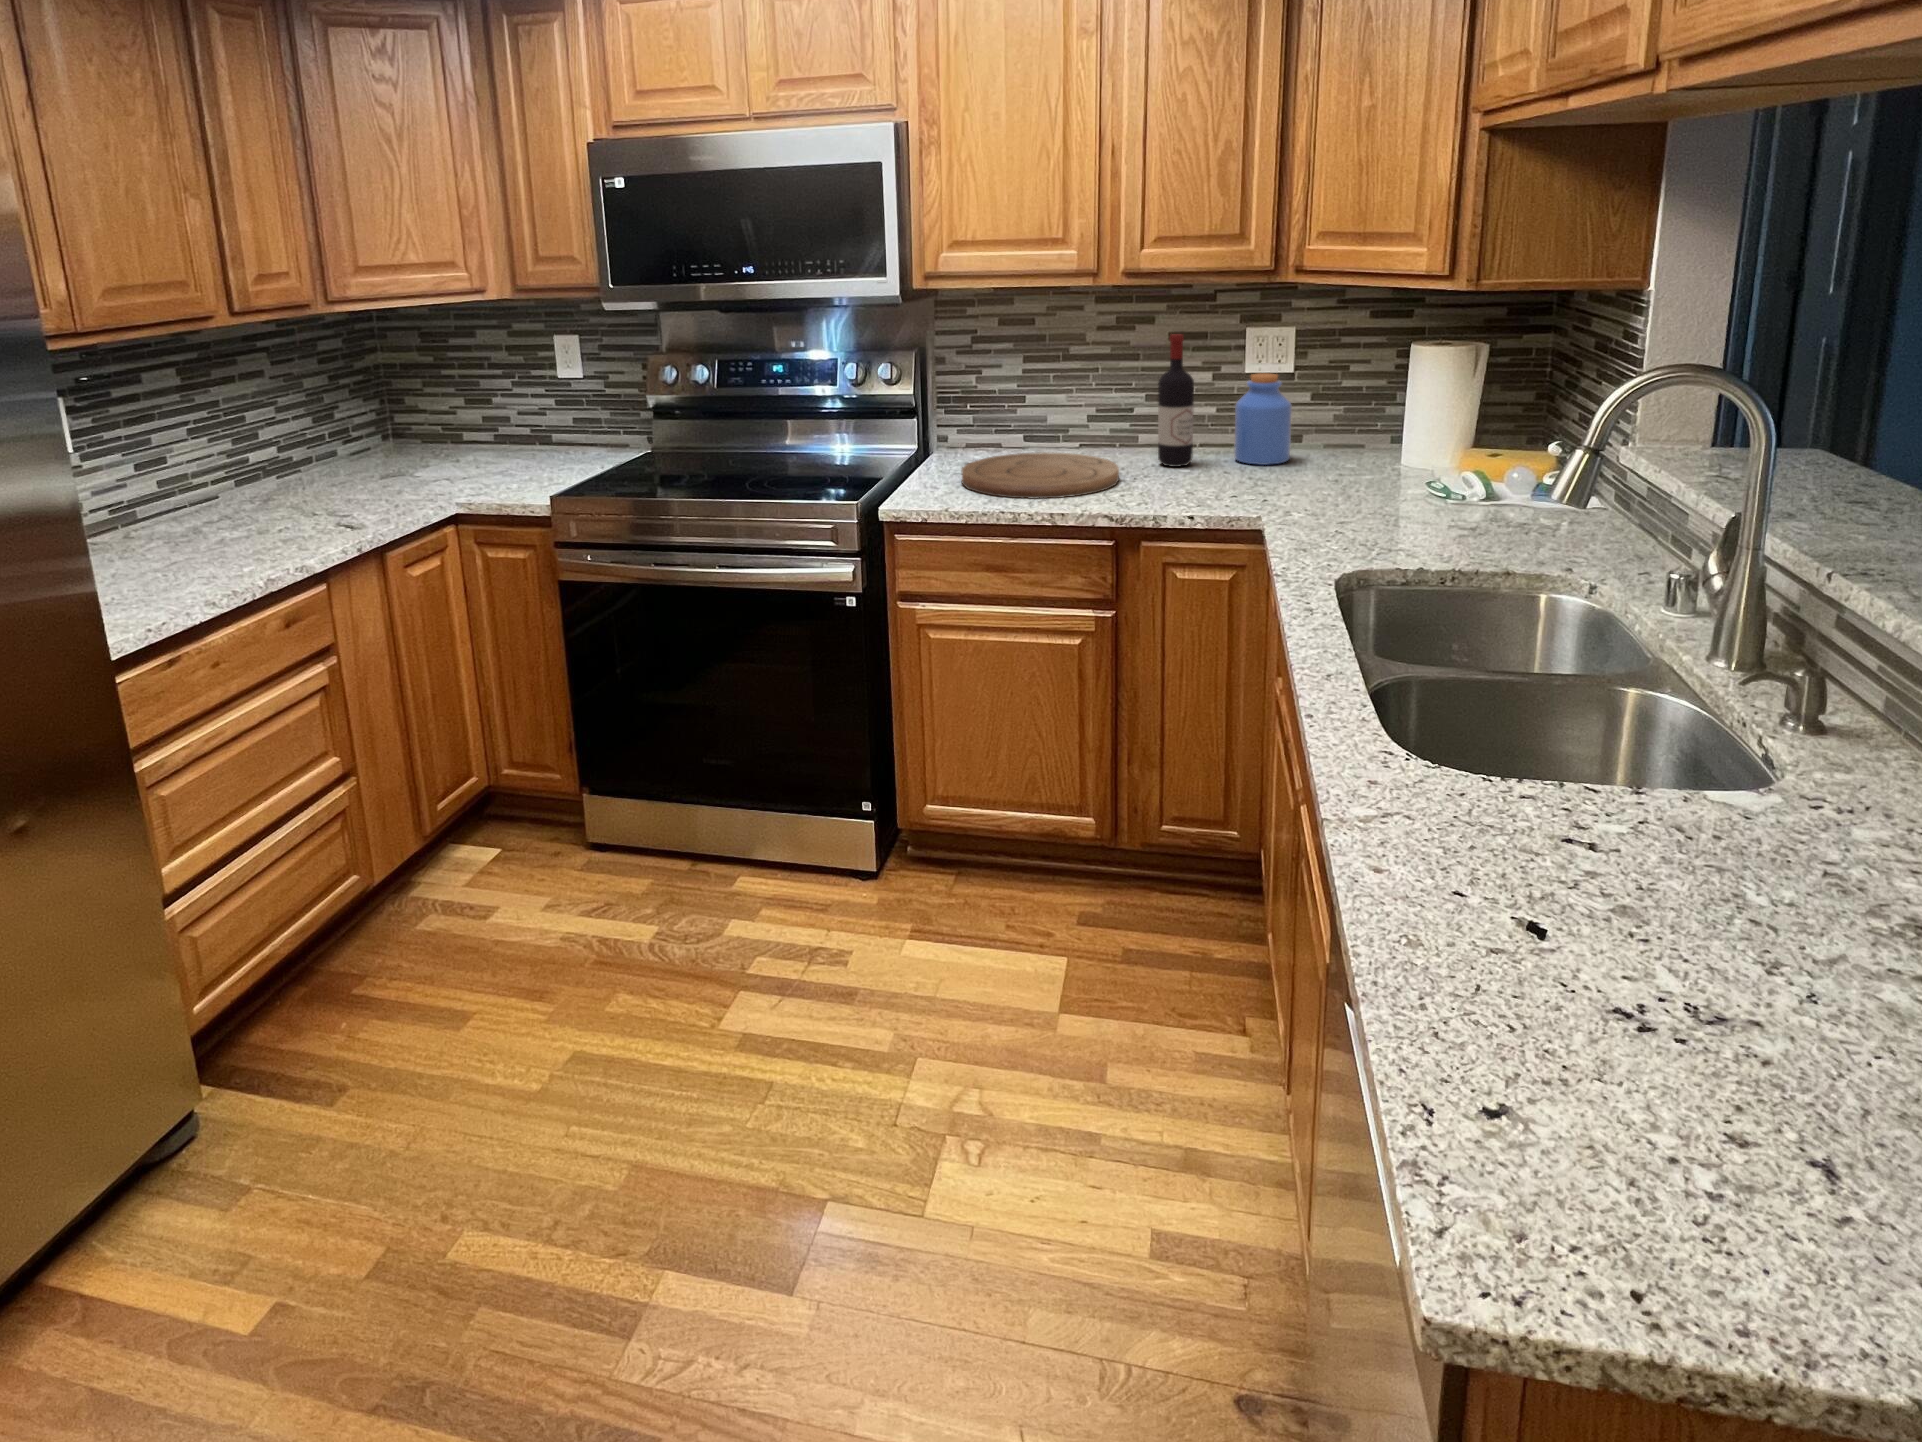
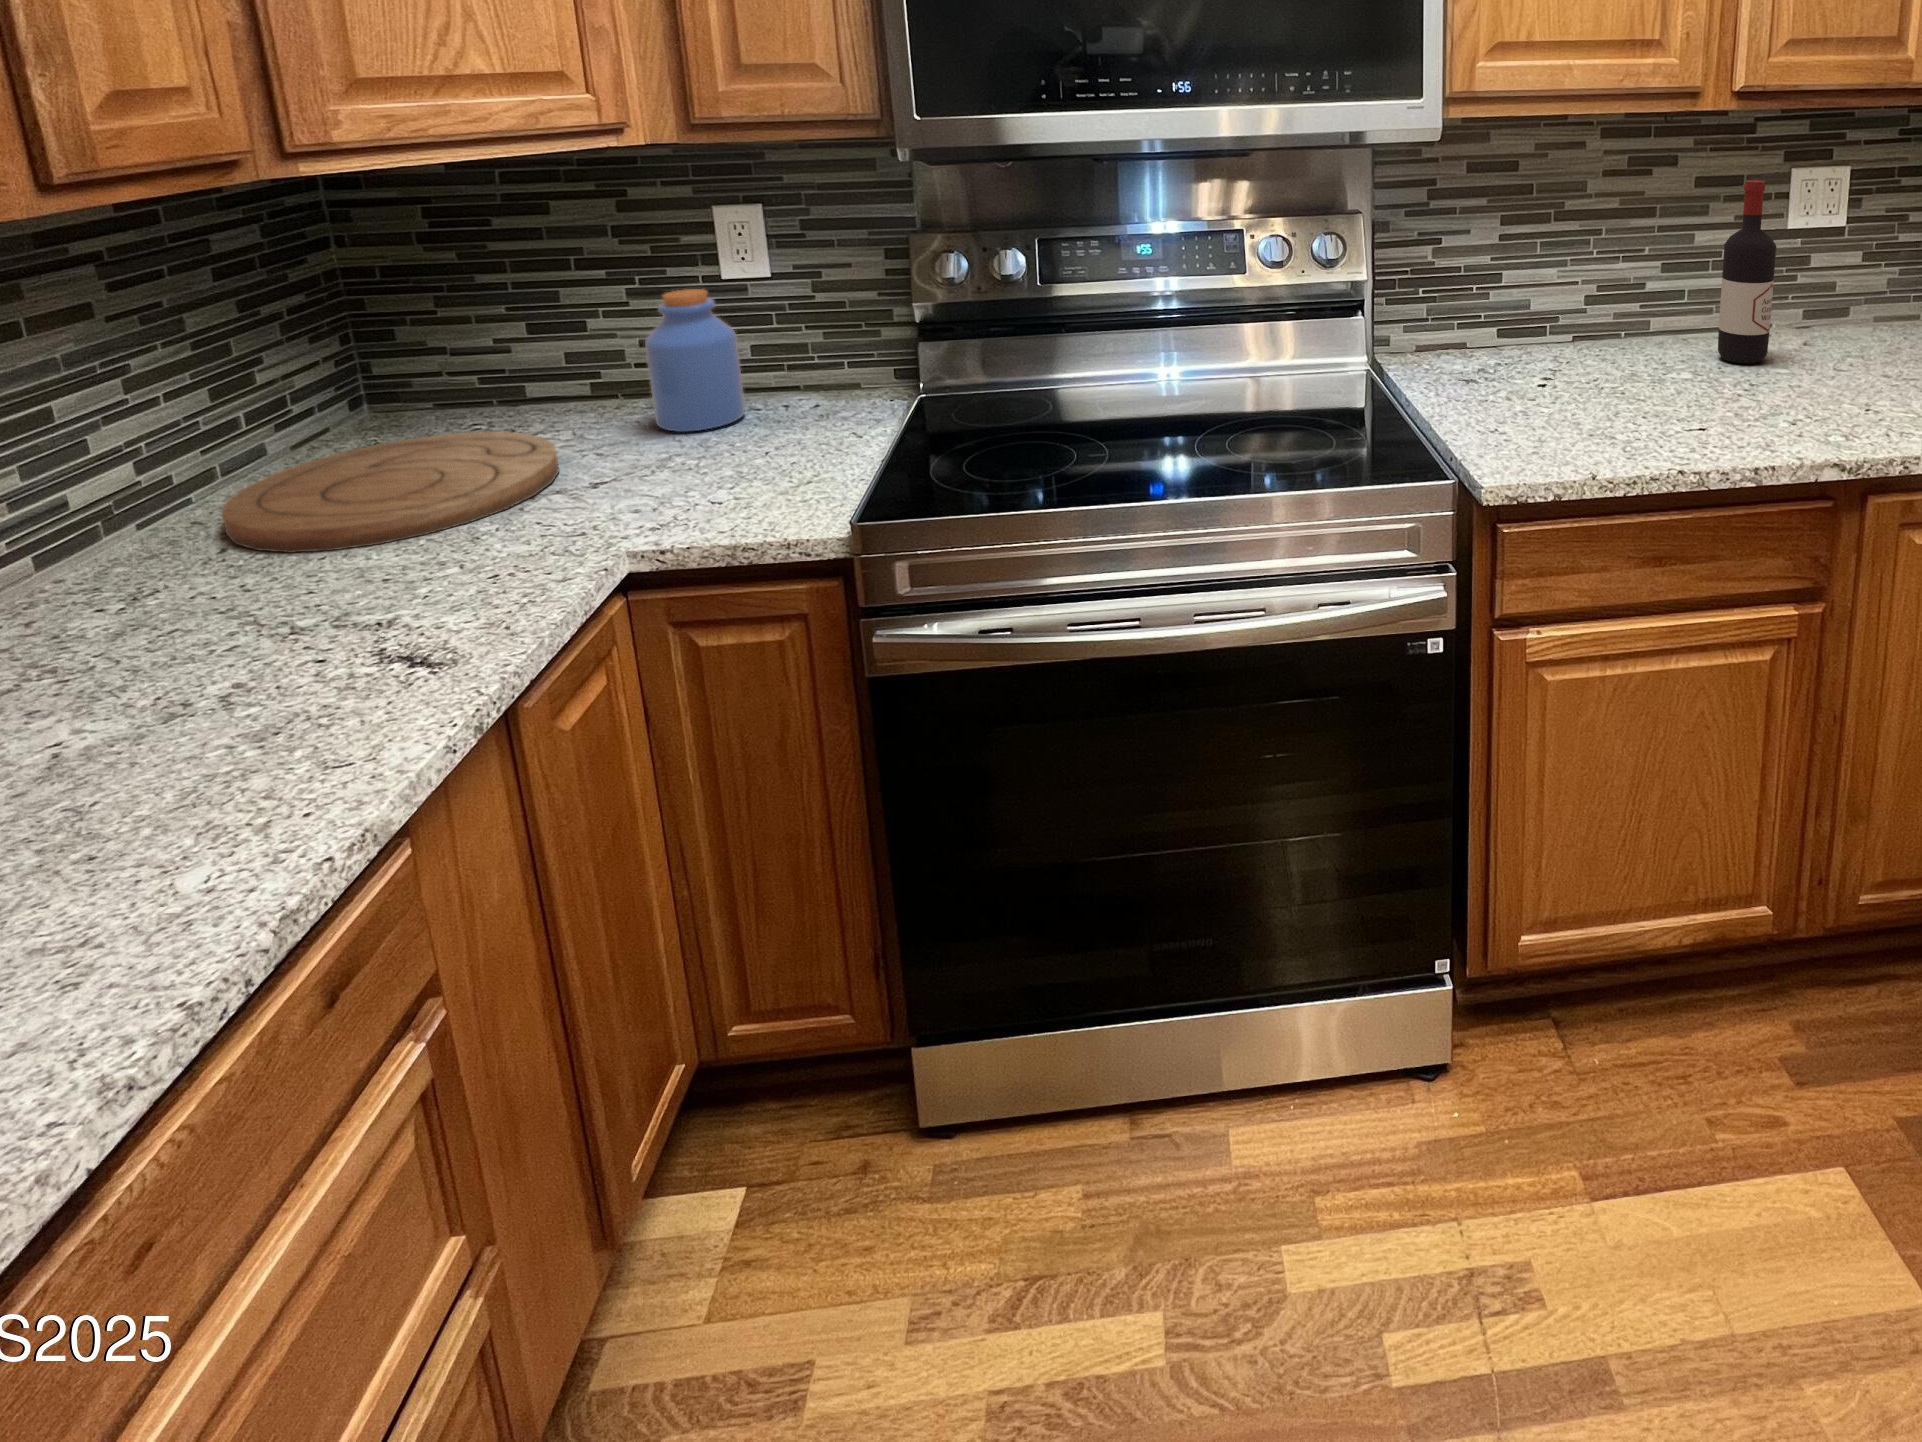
jar: present [1234,373,1292,465] -> present [645,289,745,432]
cutting board: present [961,452,1119,499] -> present [222,432,559,553]

